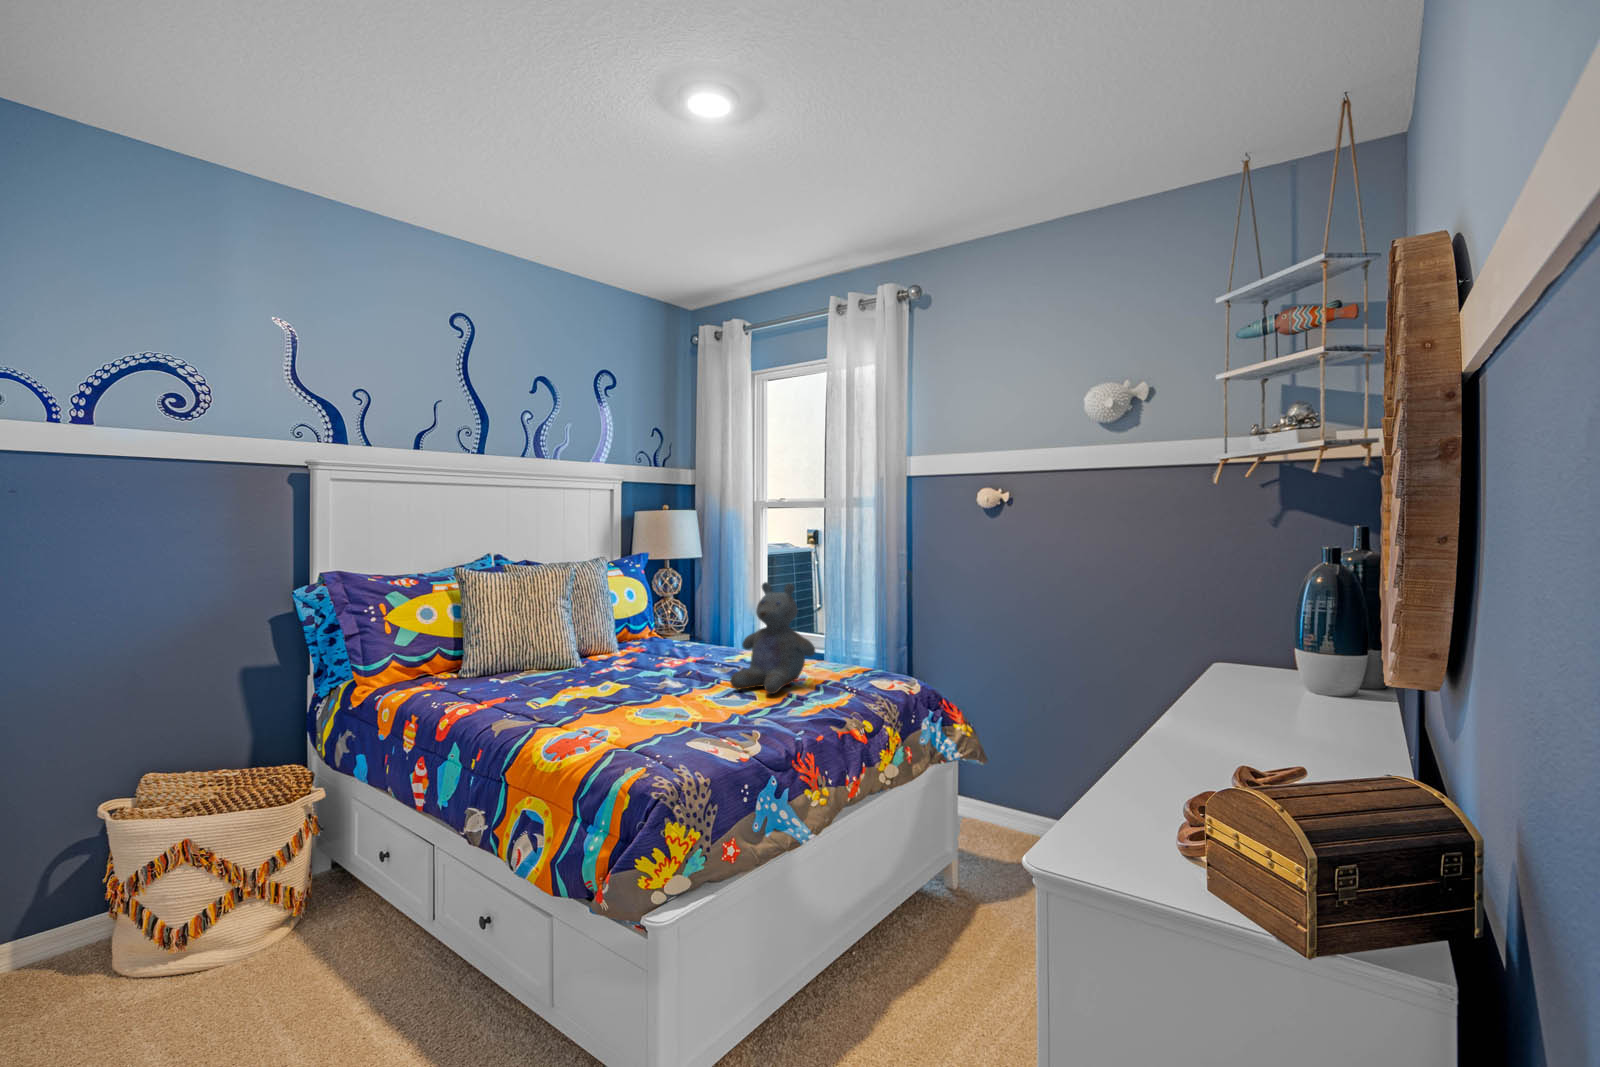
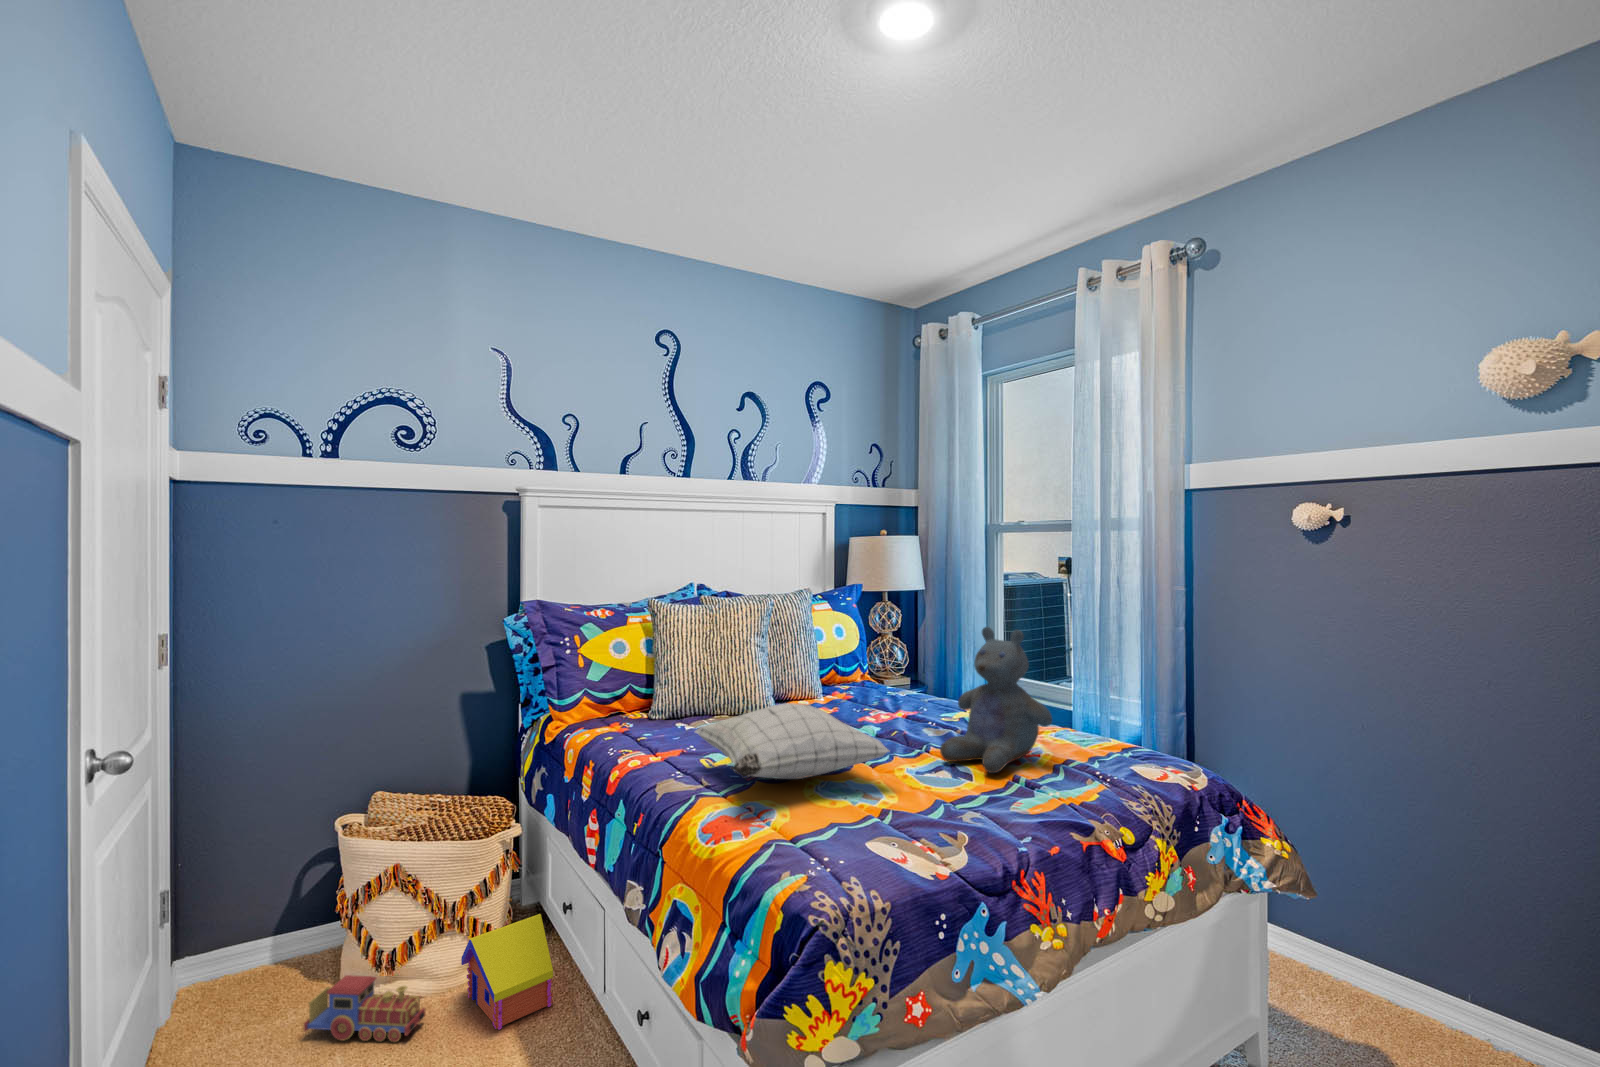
pillow: none [520,648,695,711] -> present [695,703,889,779]
toy house: none [269,866,374,973] -> present [461,914,553,1030]
toy train: none [91,947,235,1013] -> present [304,975,425,1042]

